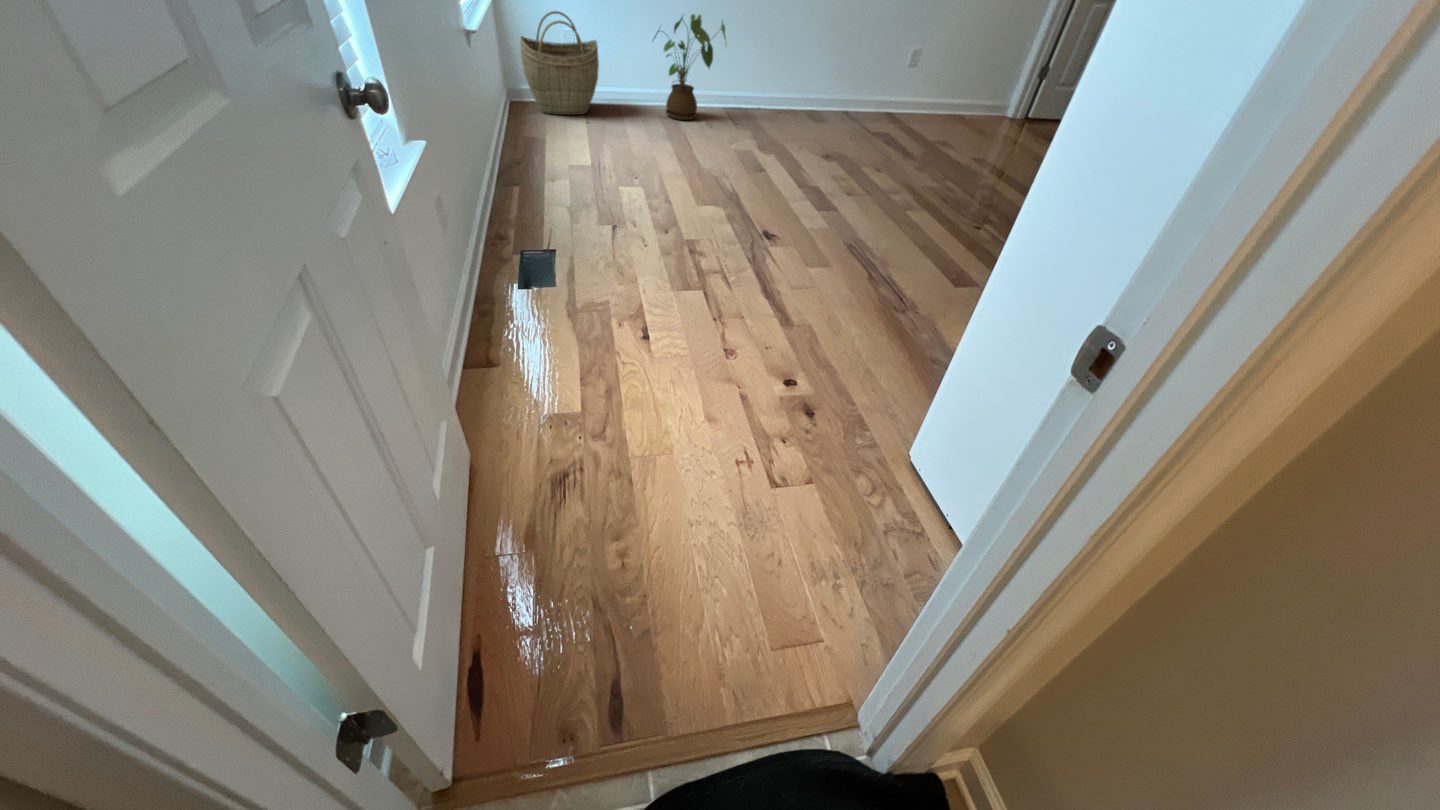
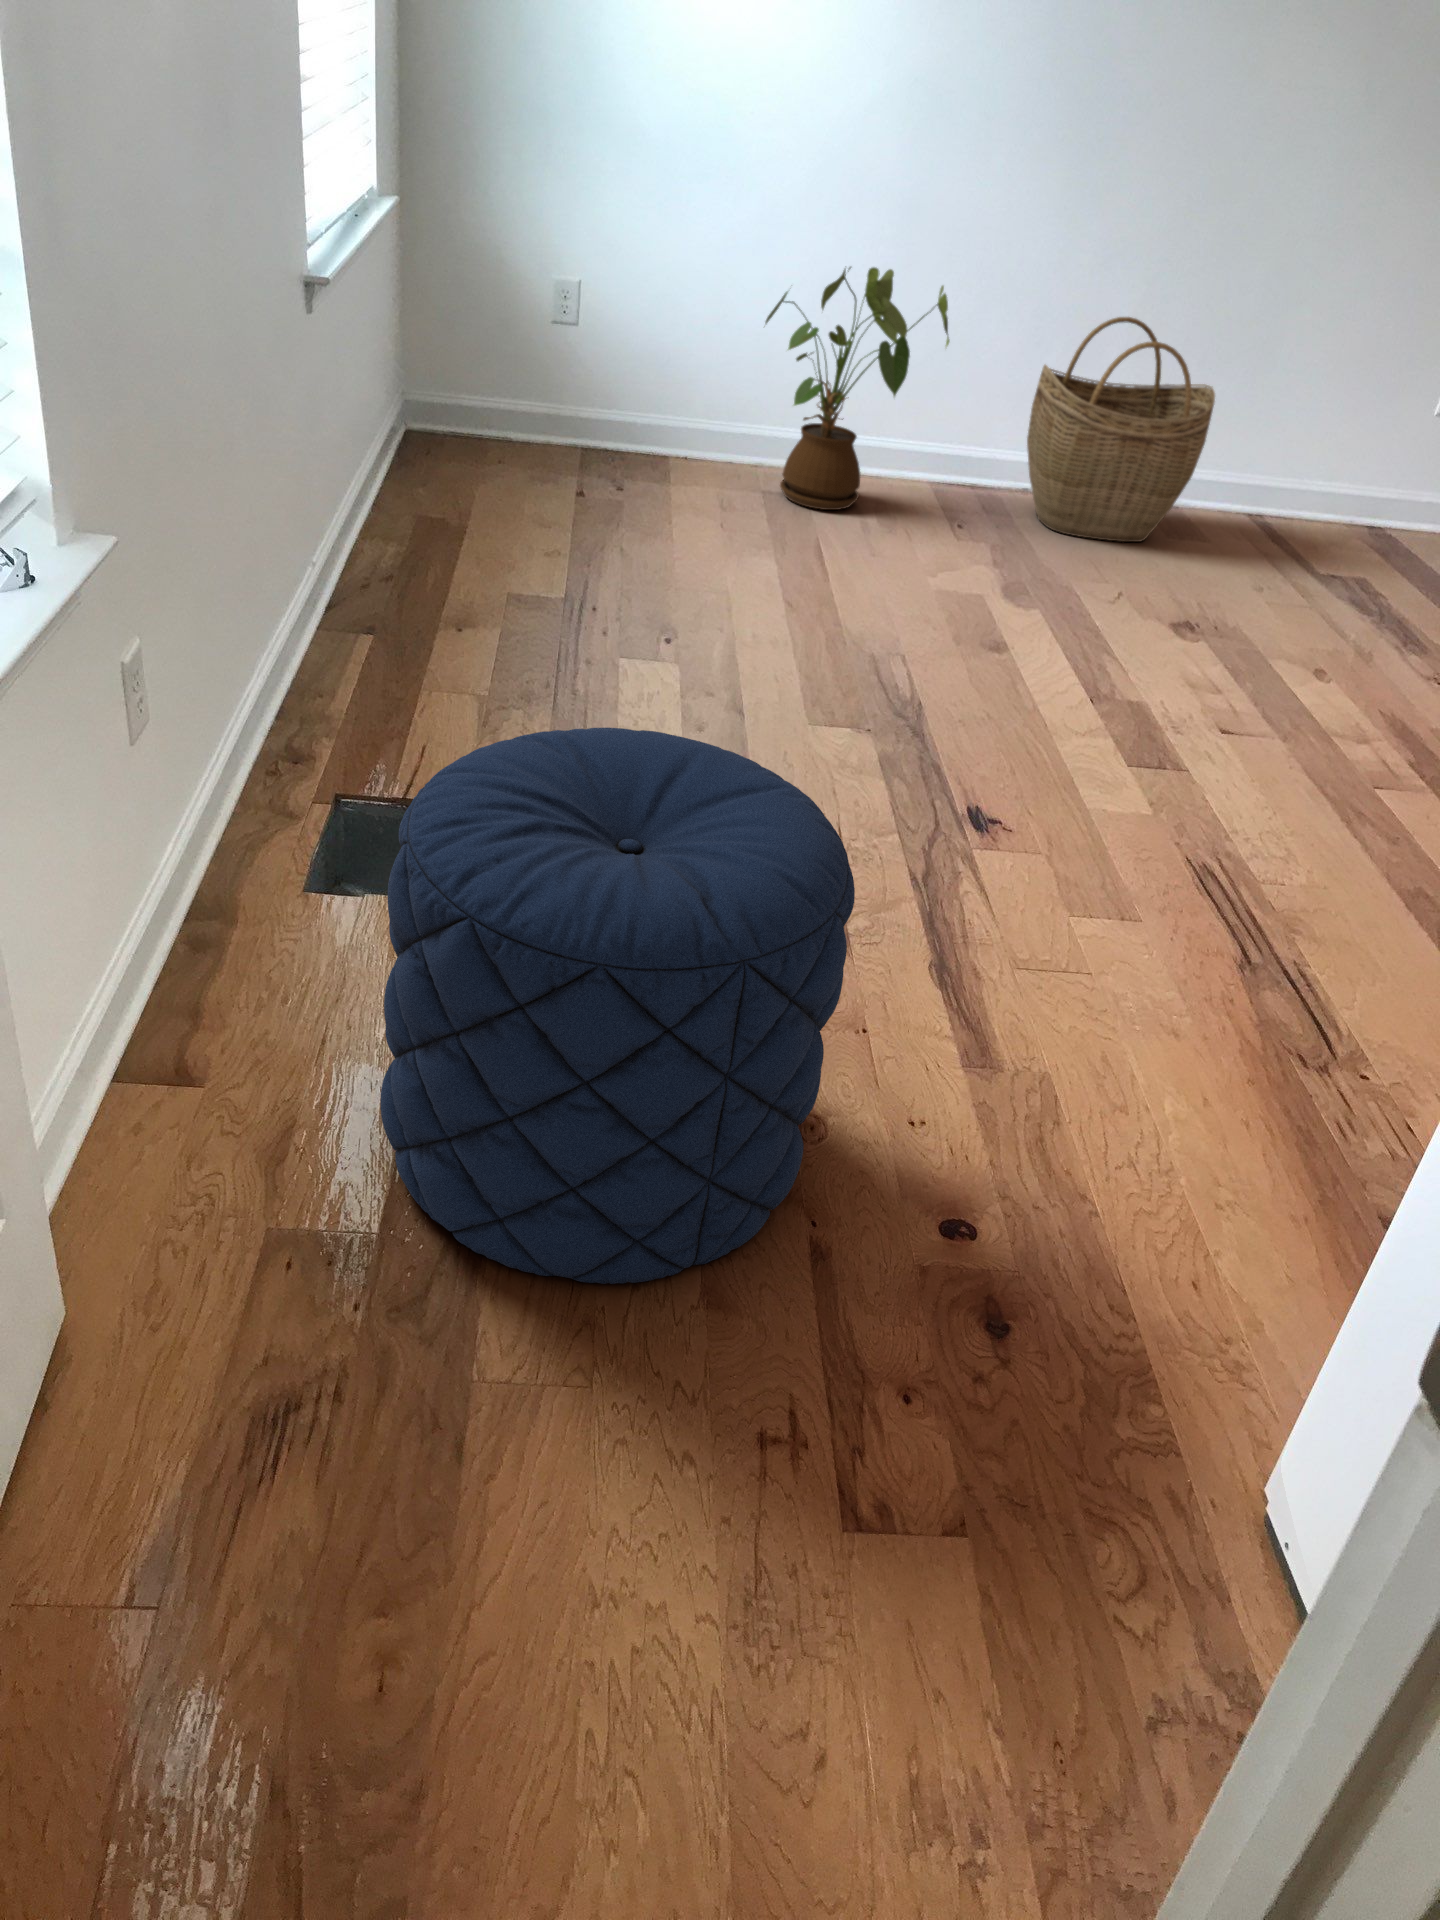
woven basket: present [520,11,599,115] -> present [1027,317,1215,542]
pouf: none [568,207,745,418] -> present [380,728,855,1284]

